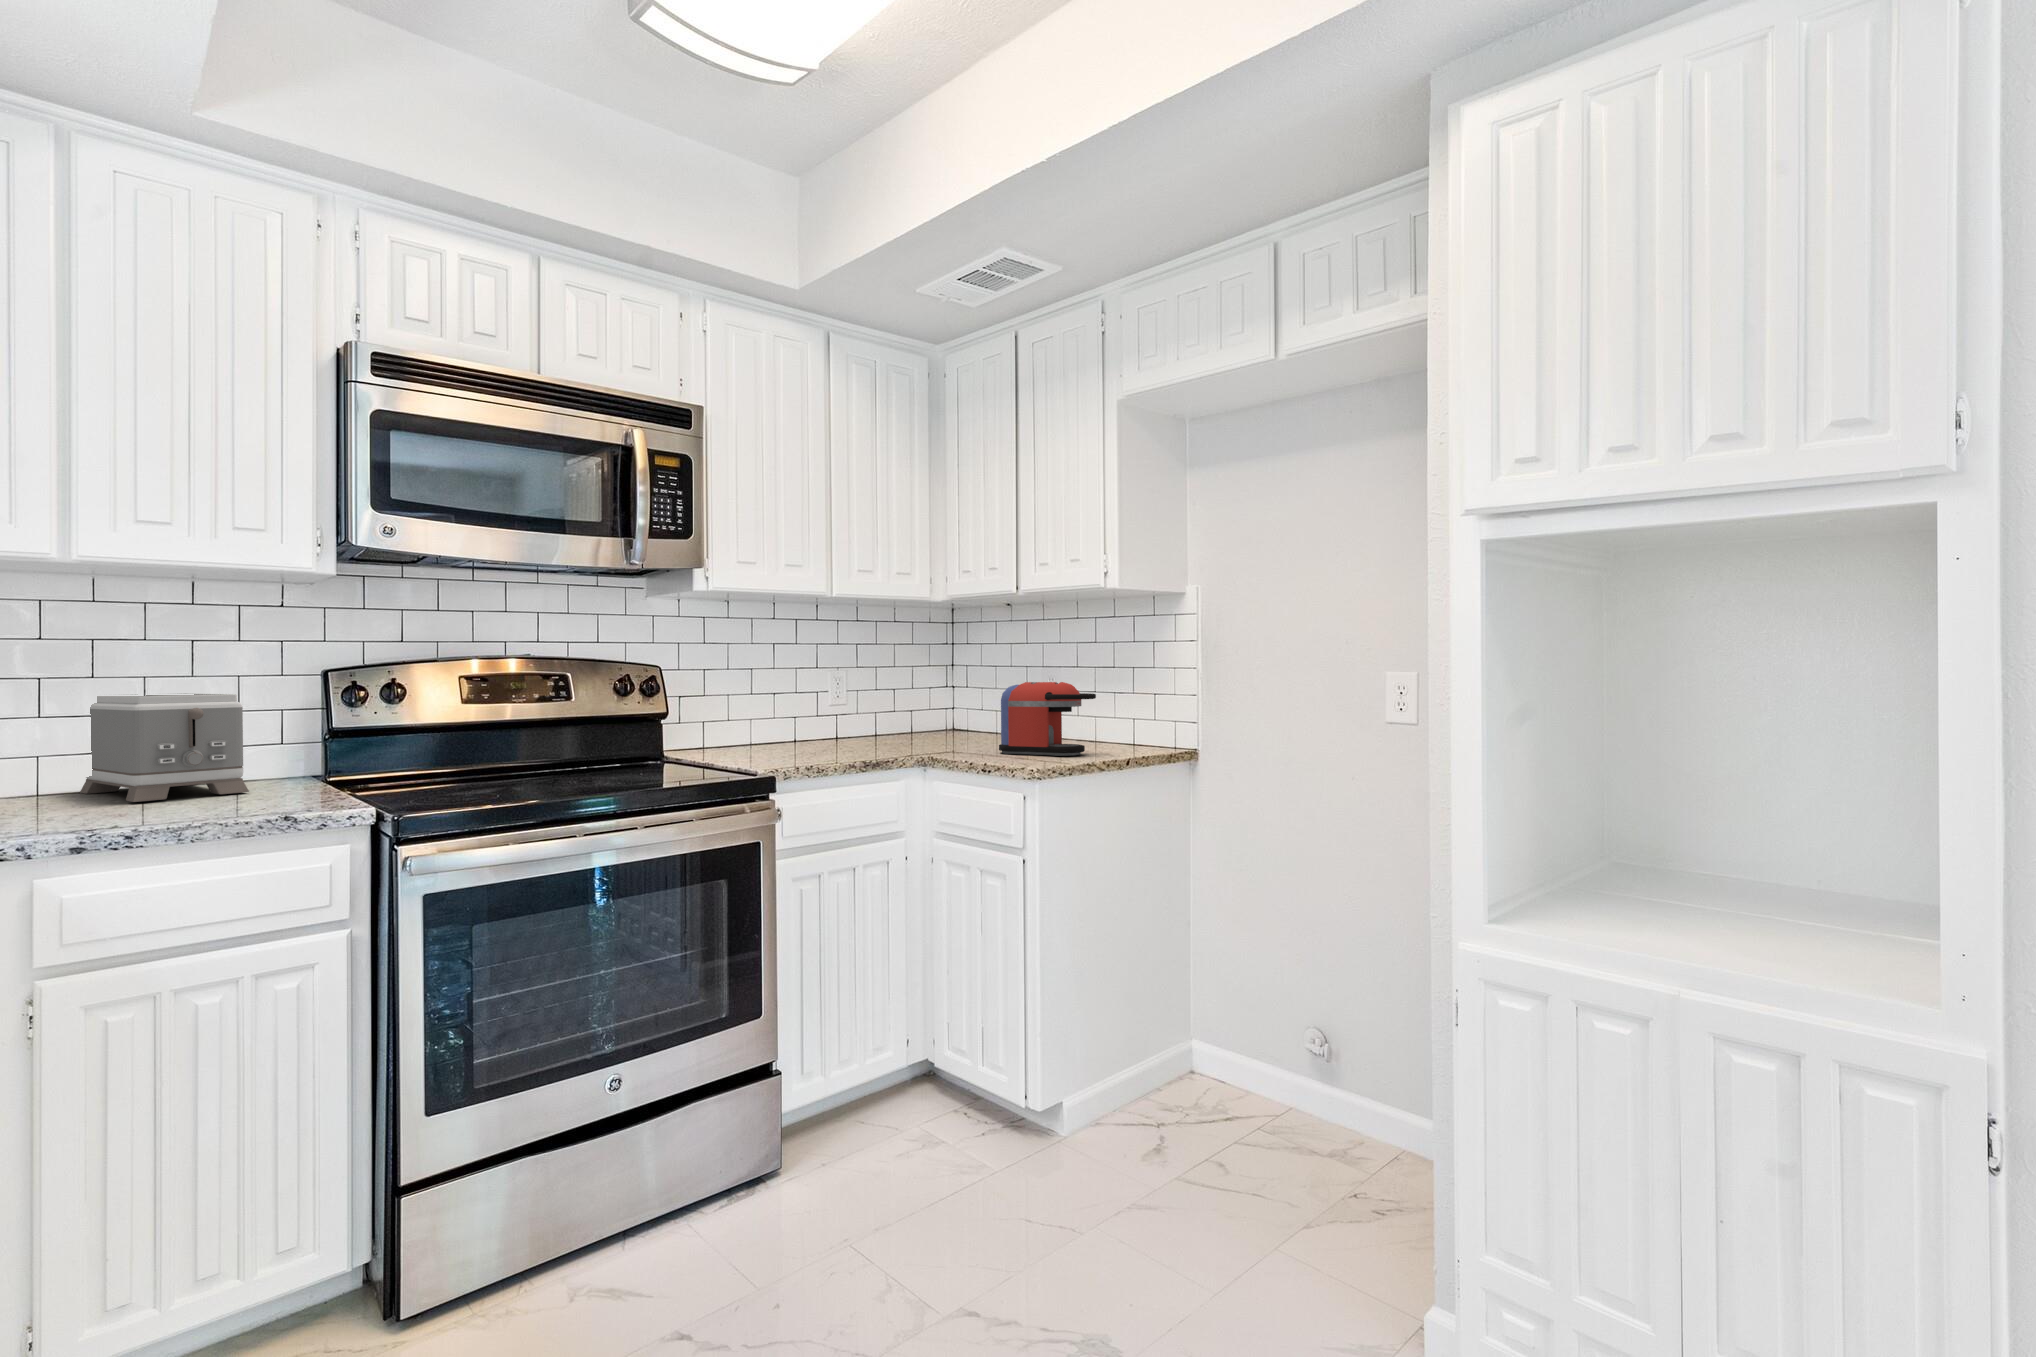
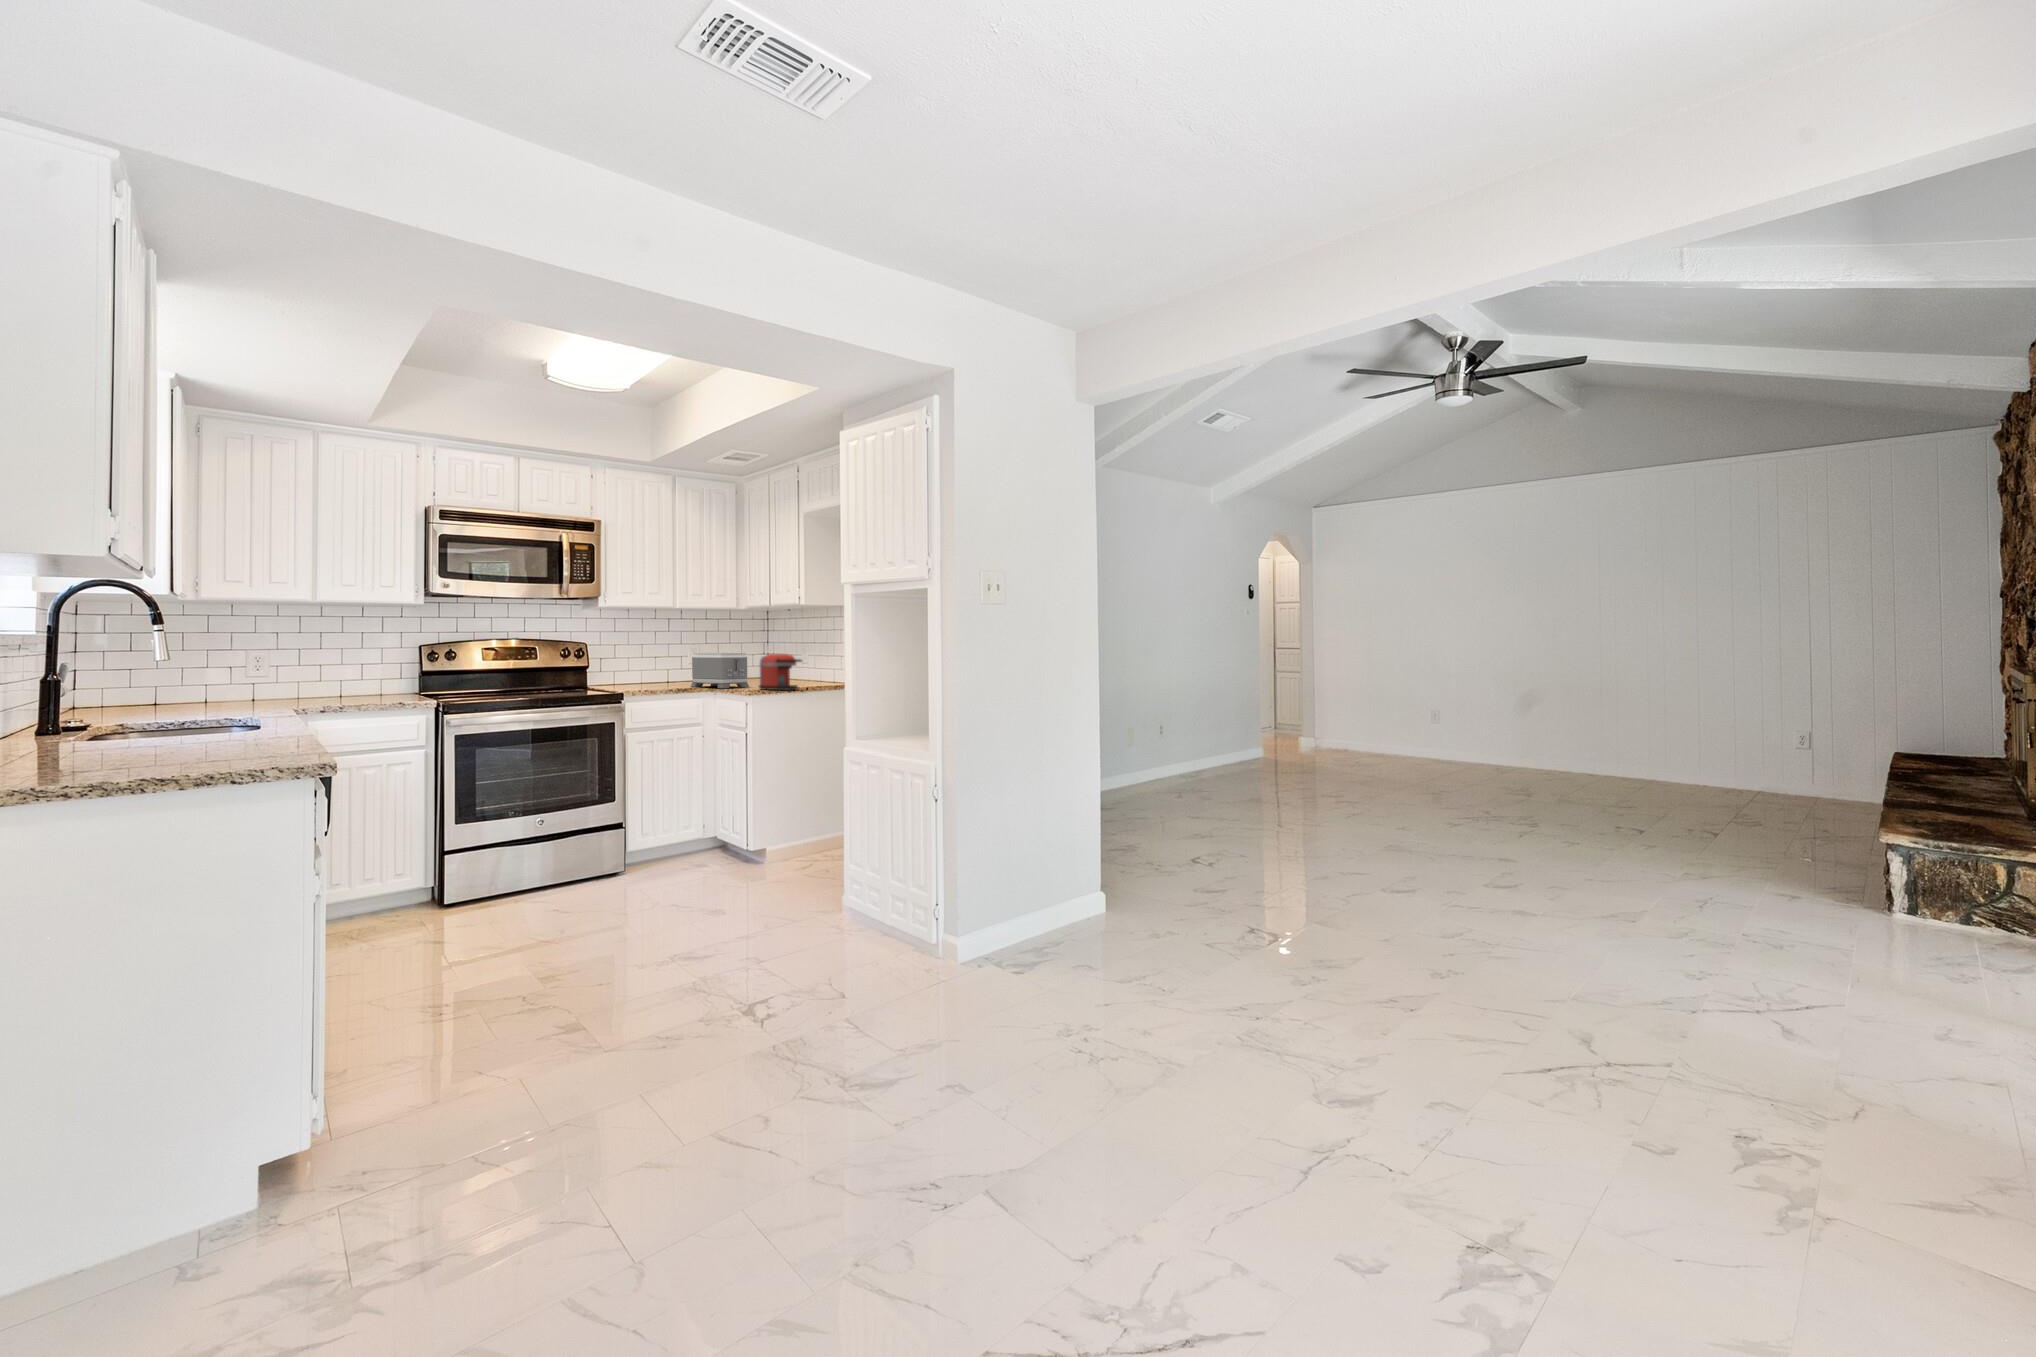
toaster: present [80,693,249,802] -> present [691,653,749,688]

